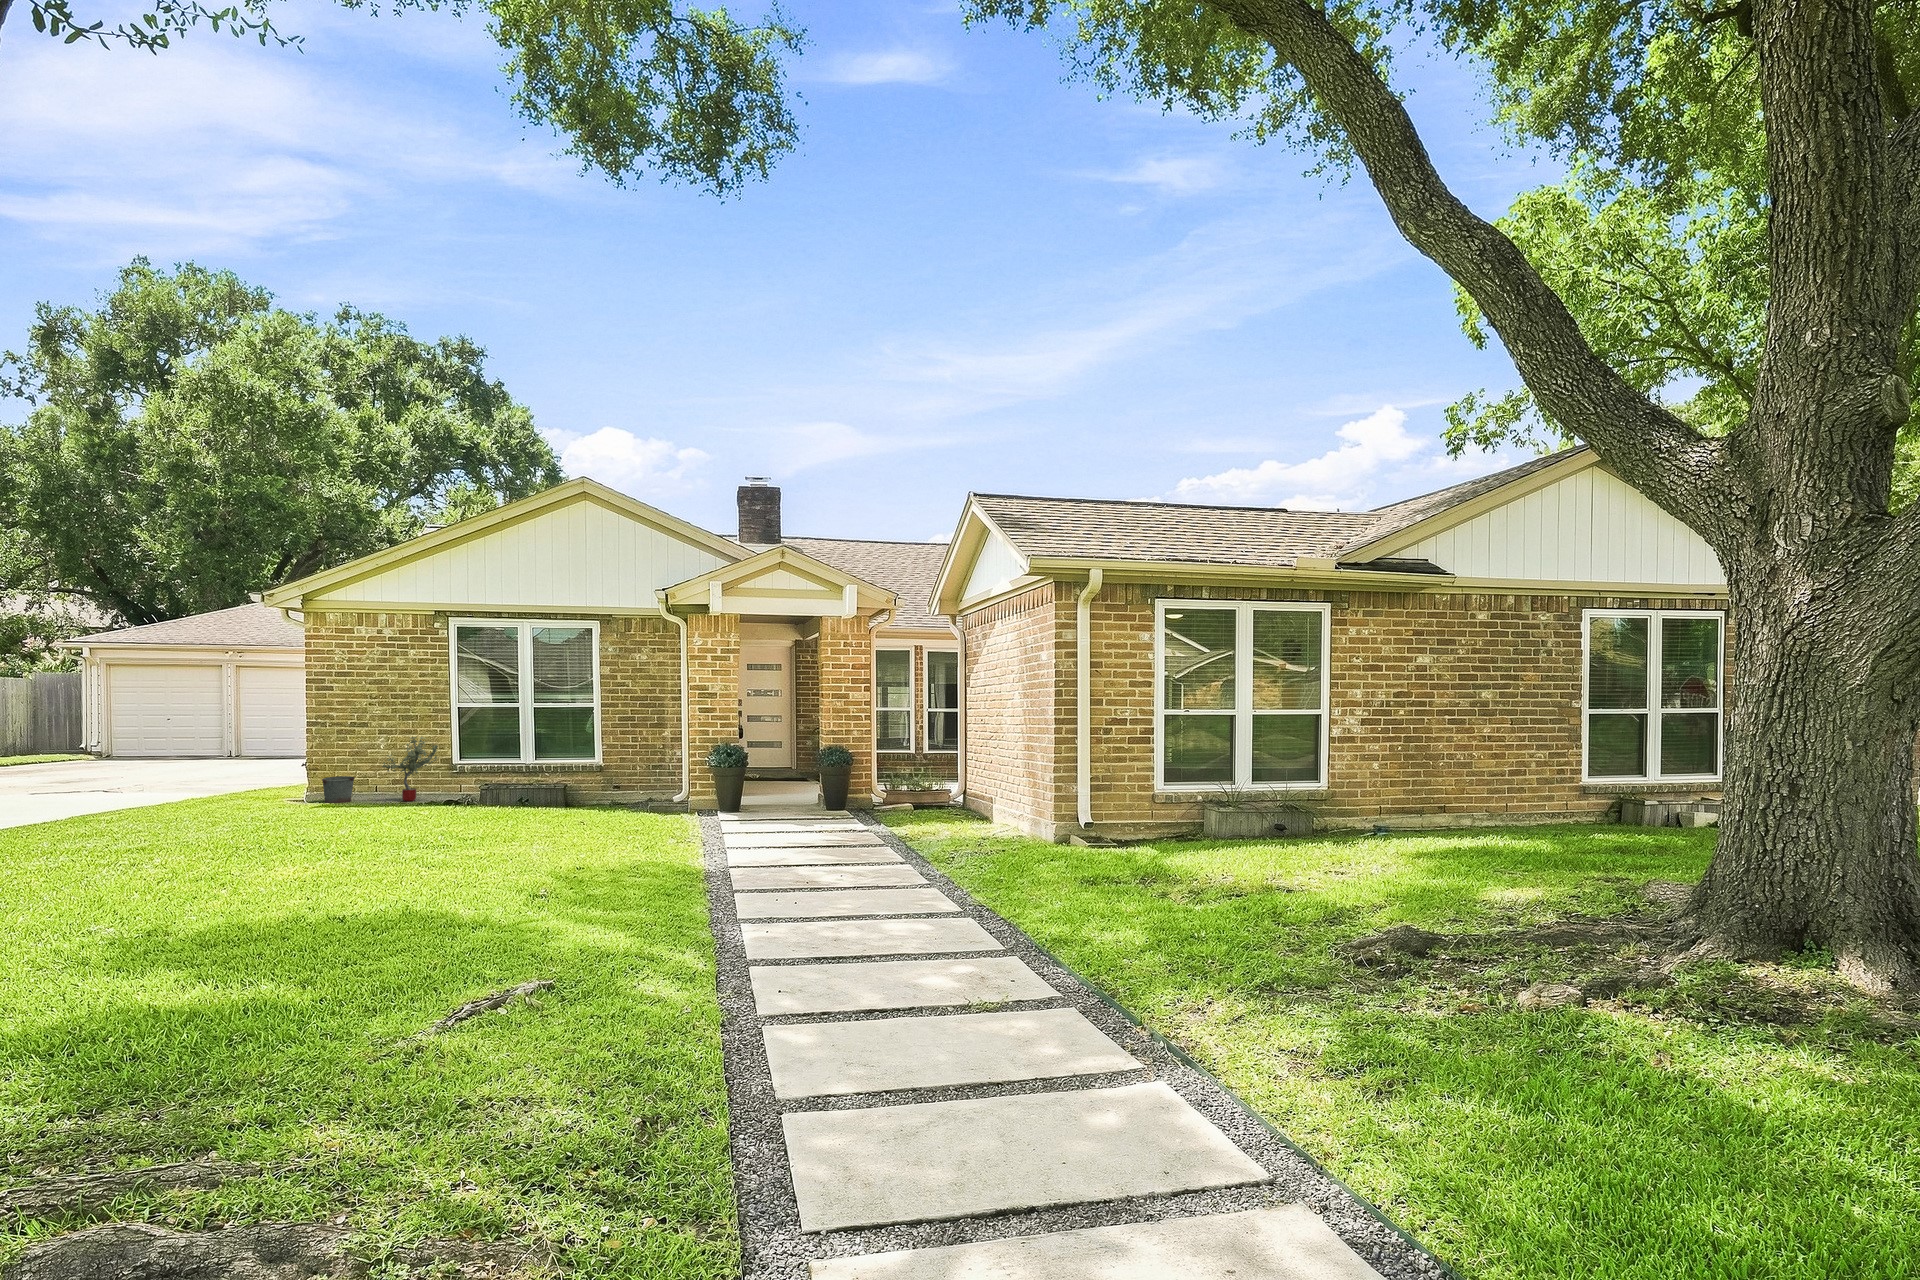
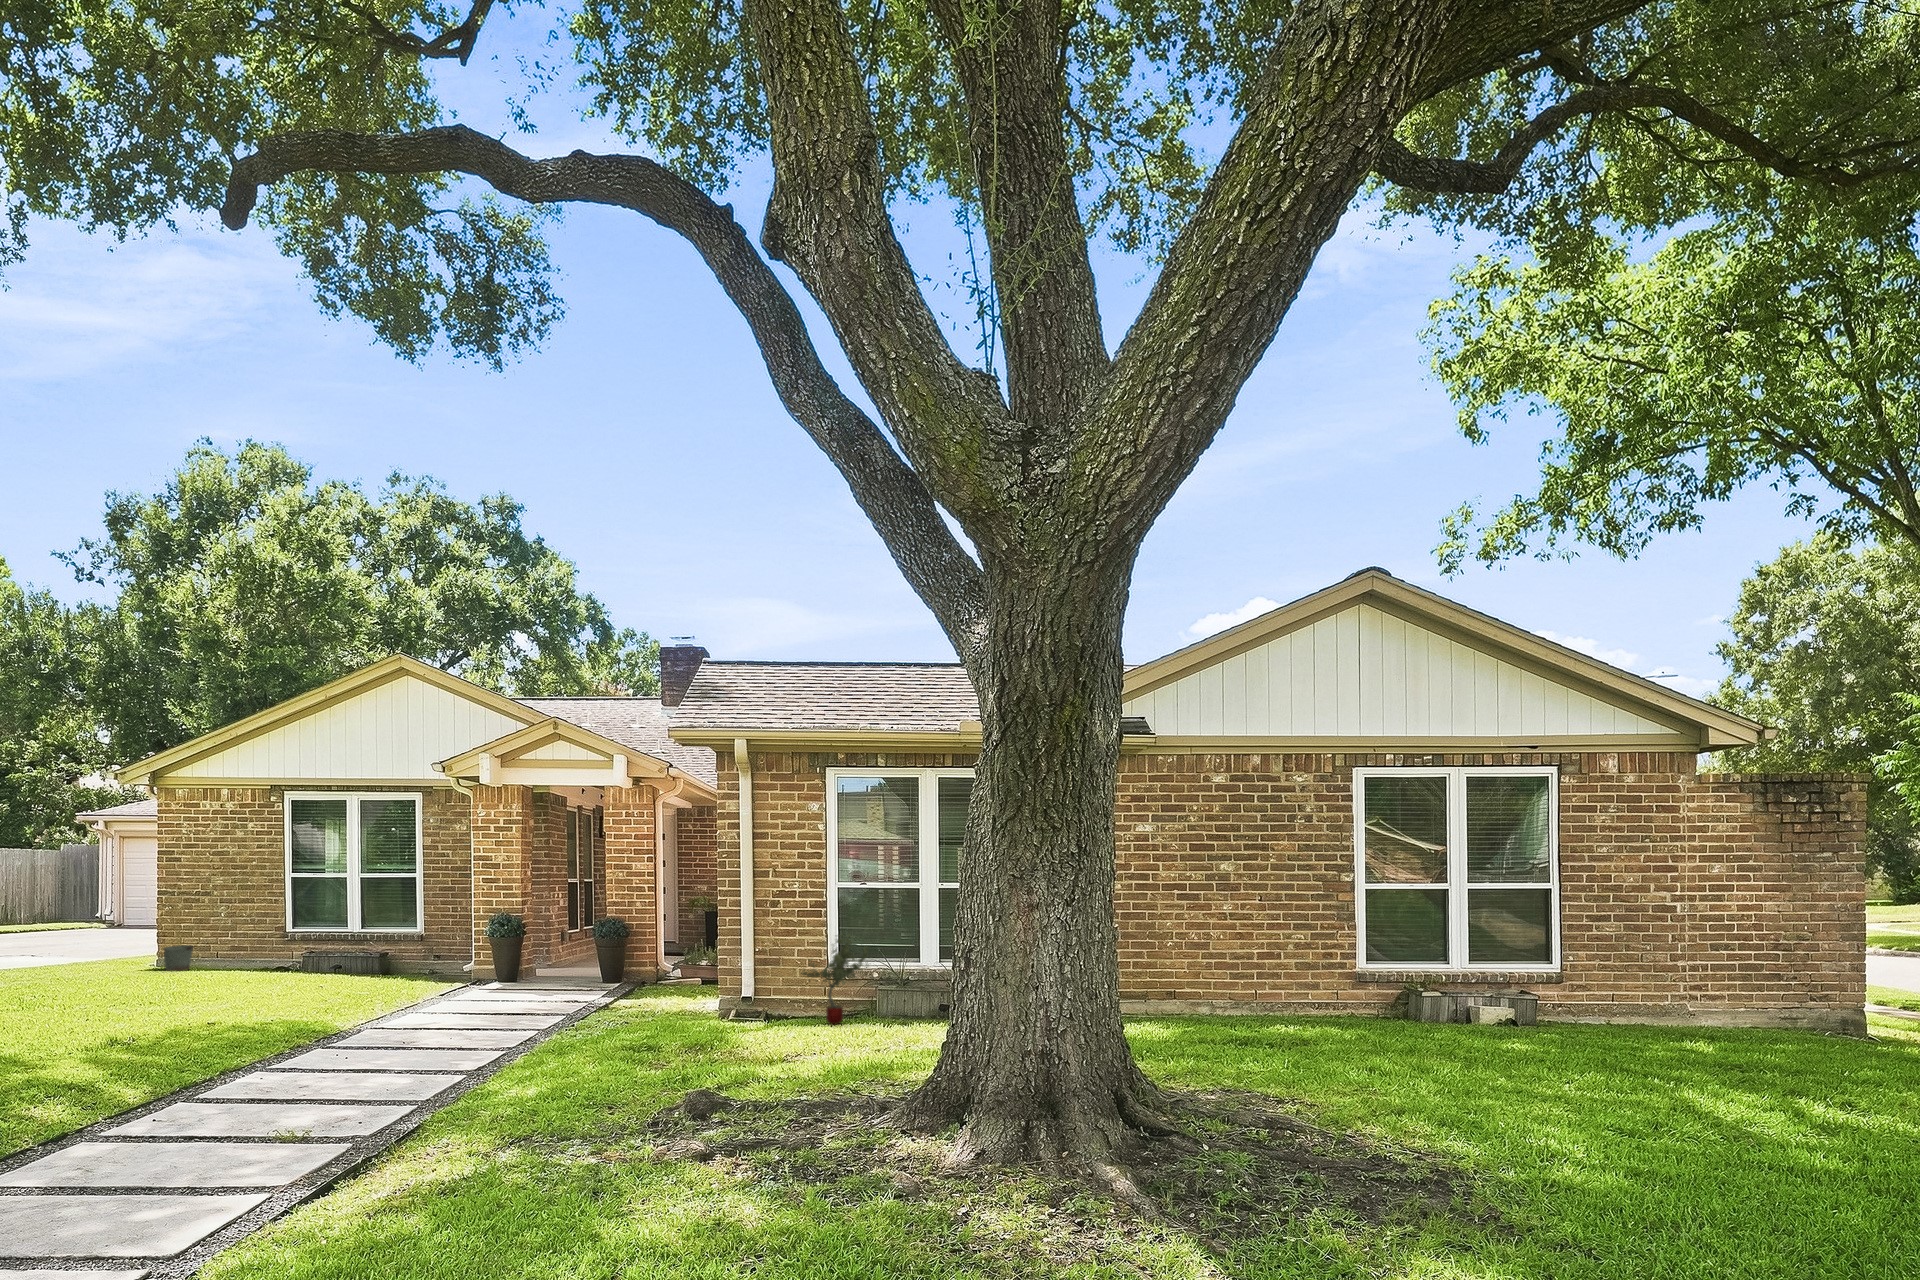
potted tree: present [382,737,438,802] -> present [802,935,869,1025]

